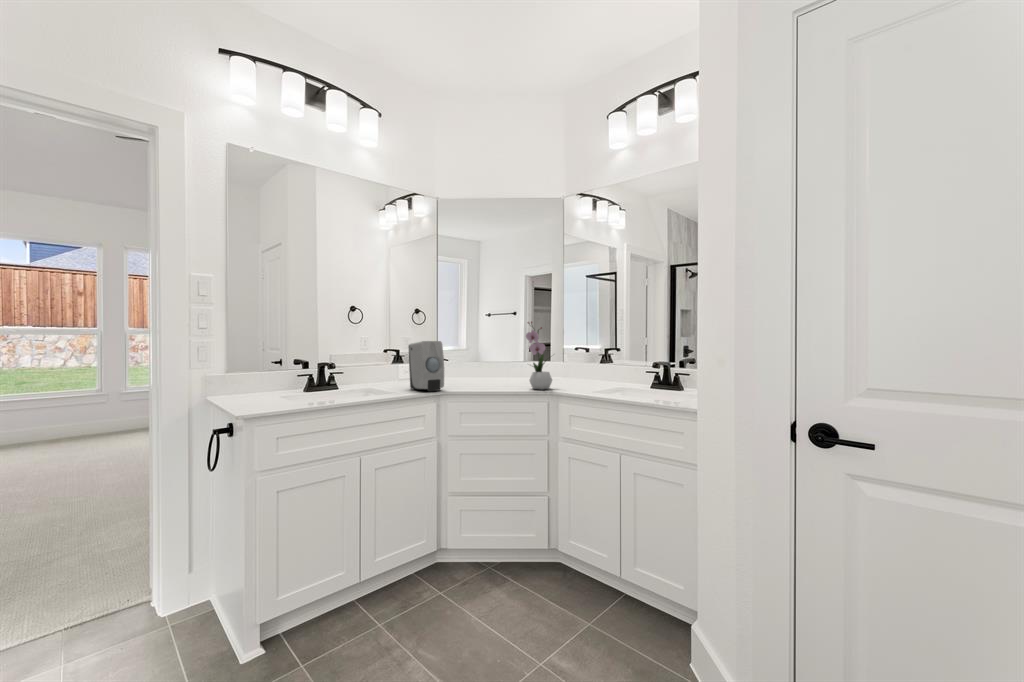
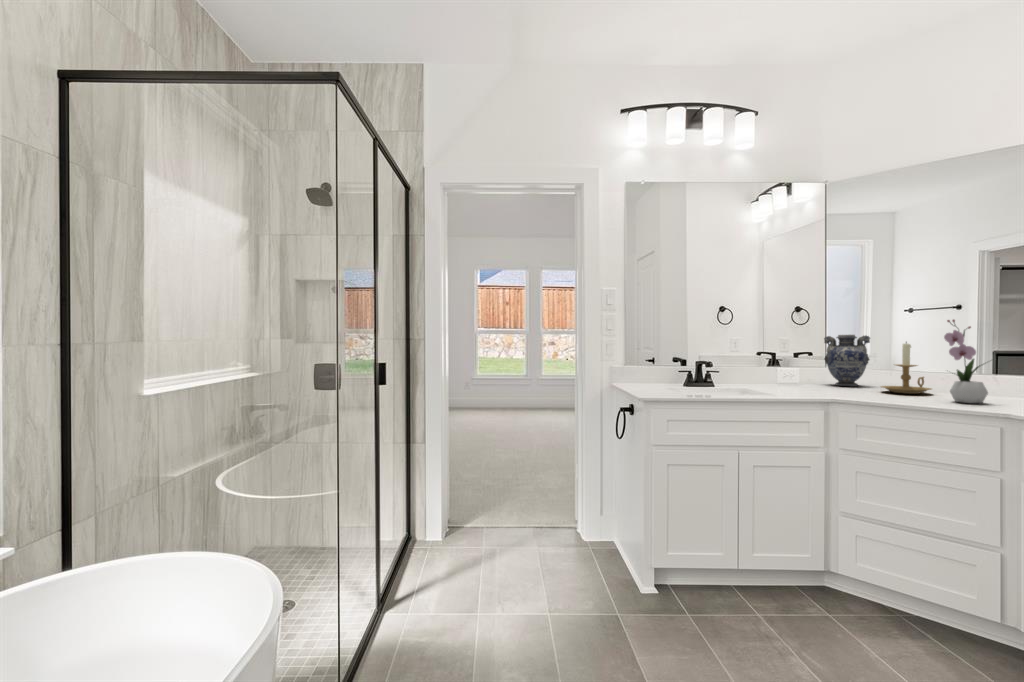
decorative vase: none [439,334,474,380] -> present [824,335,870,386]
candle holder: none [482,340,517,384] -> present [881,342,931,394]
soap dispenser: present [409,341,444,391] -> none [787,342,830,395]

